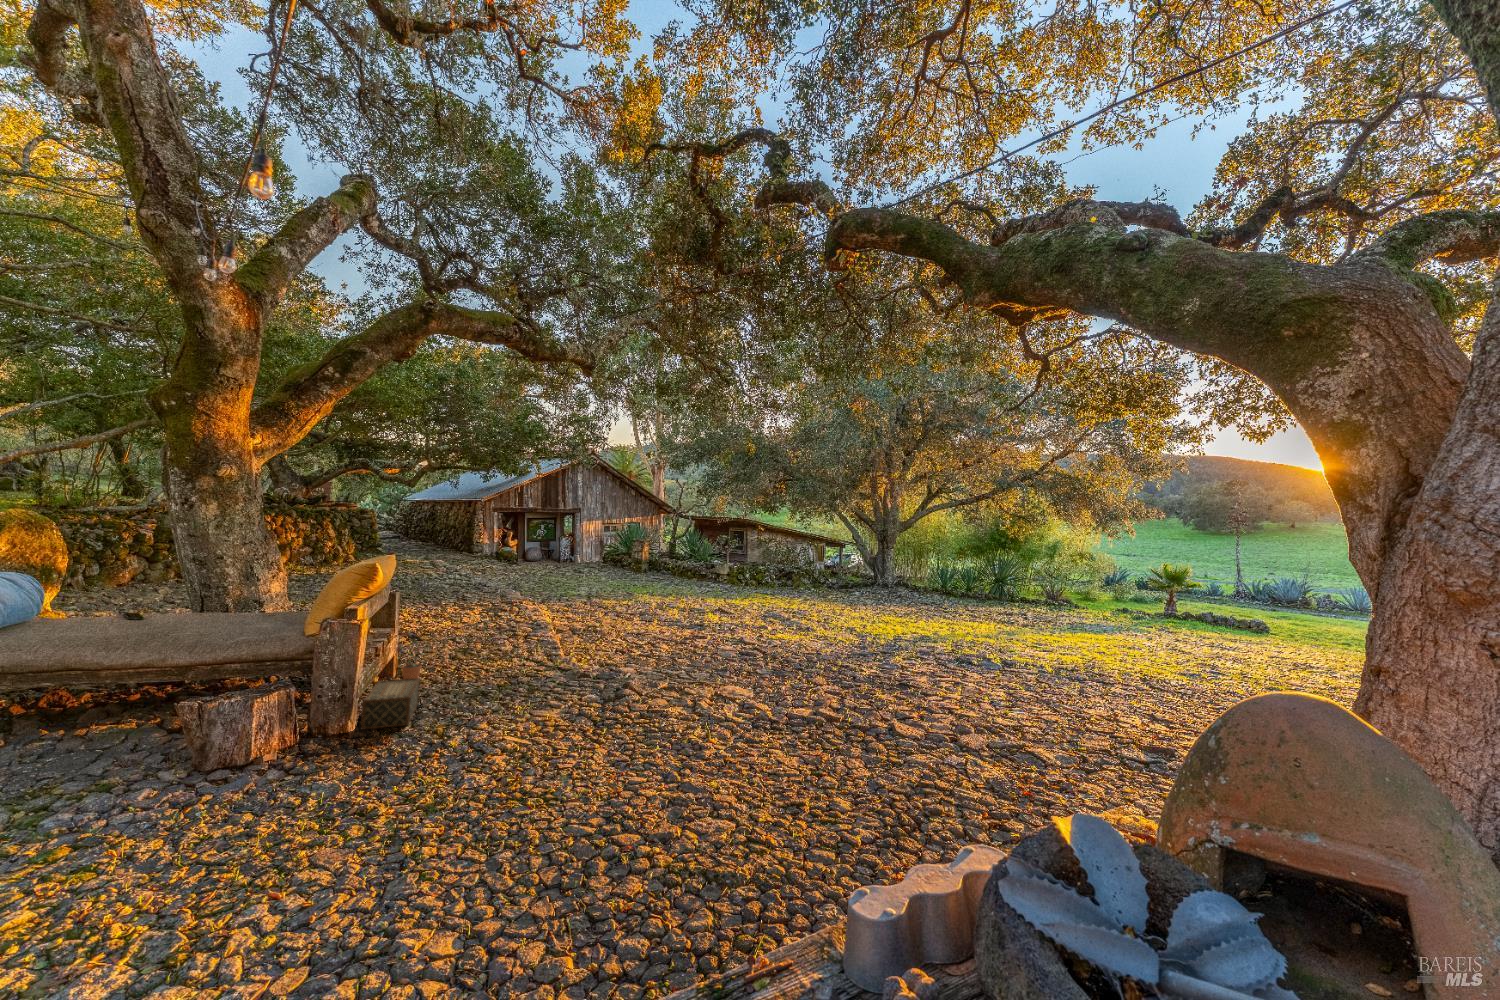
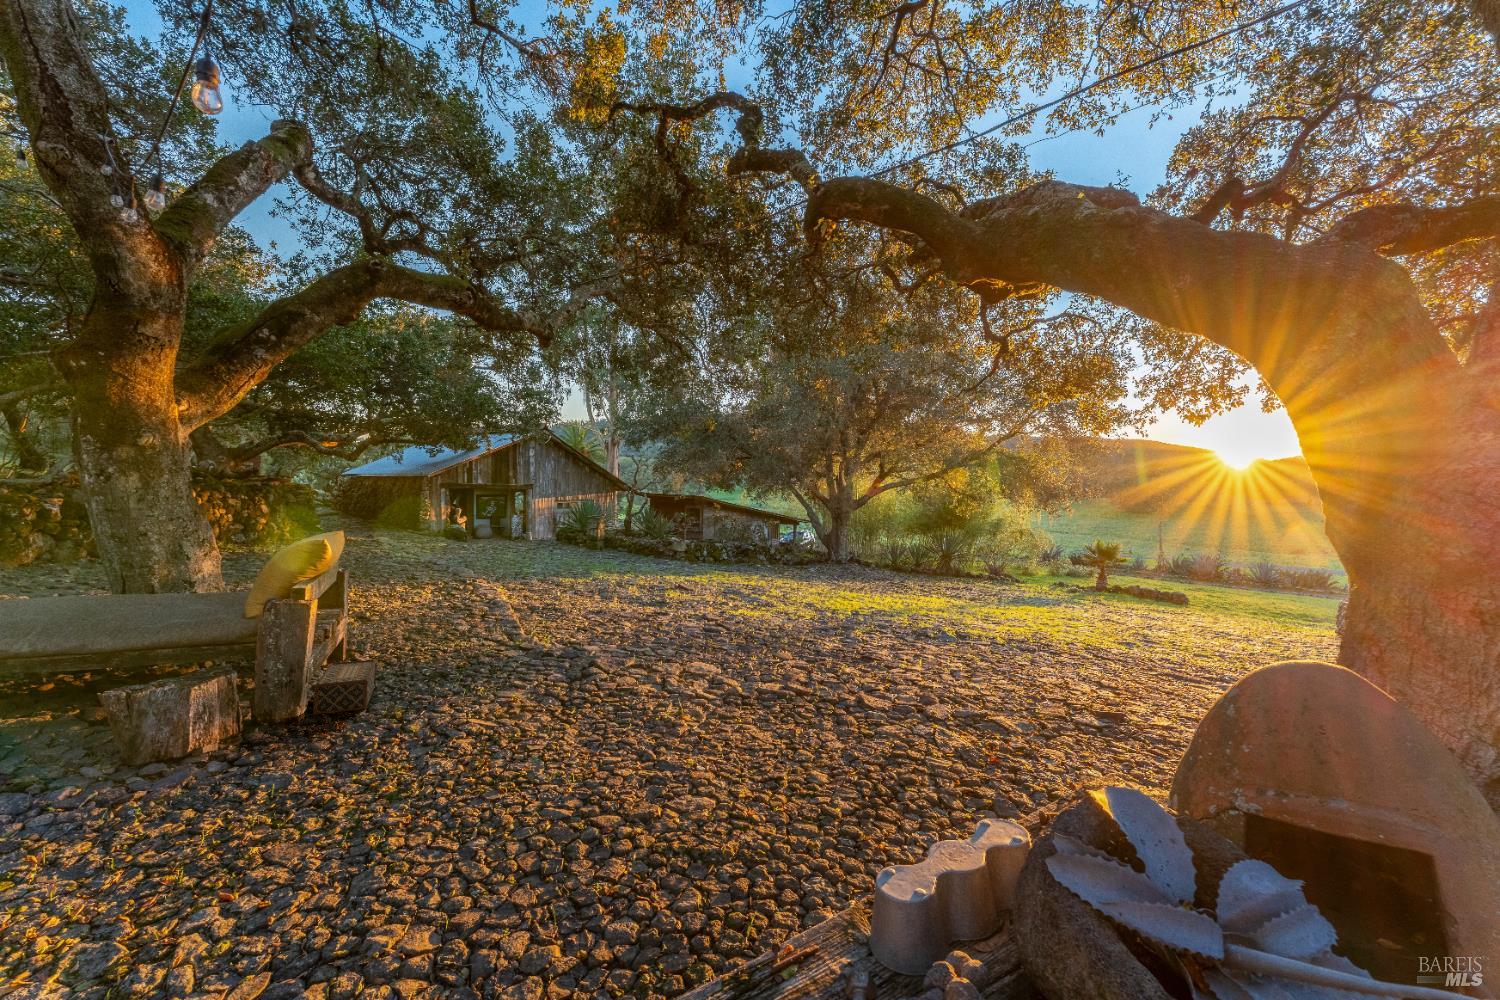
potted plant: present [396,632,422,679] -> none [348,611,382,666]

